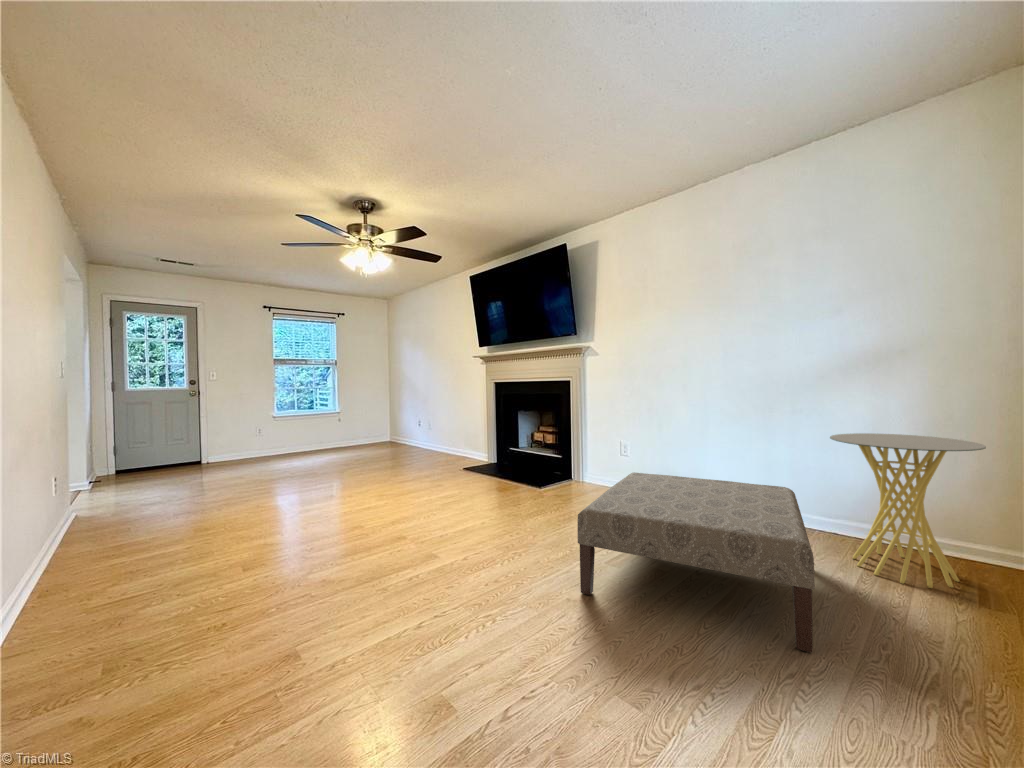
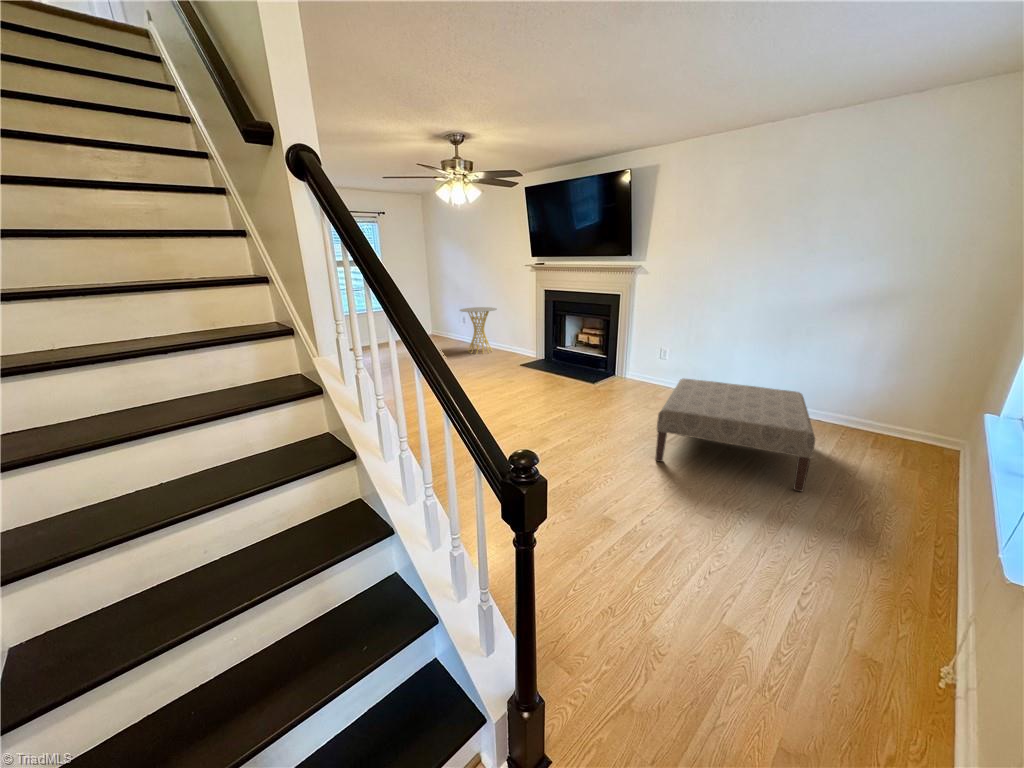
side table: present [830,433,986,588] -> present [460,307,496,353]

